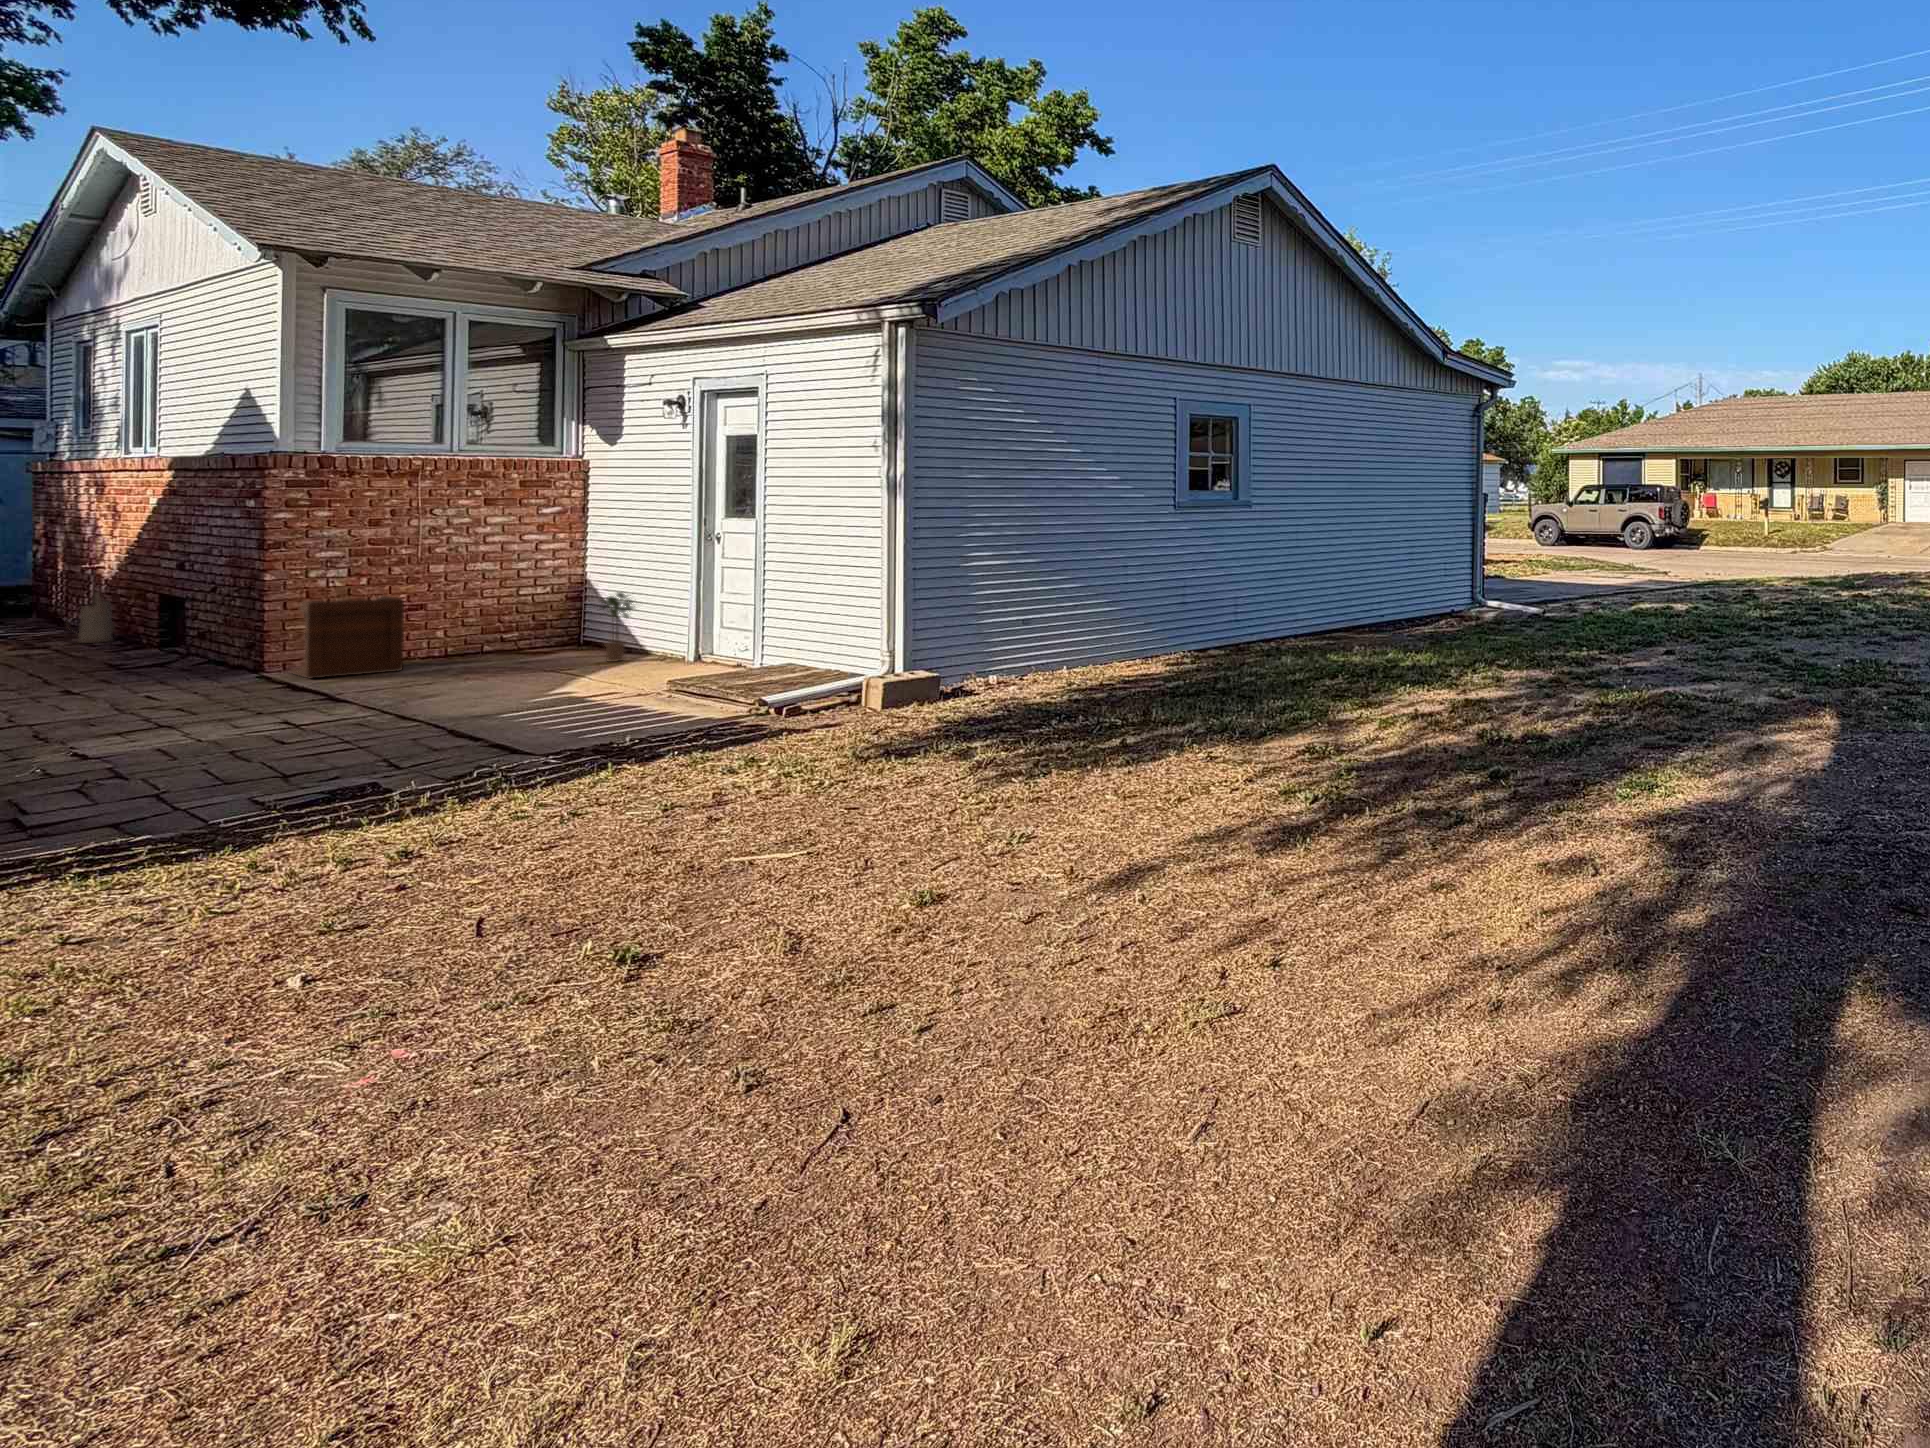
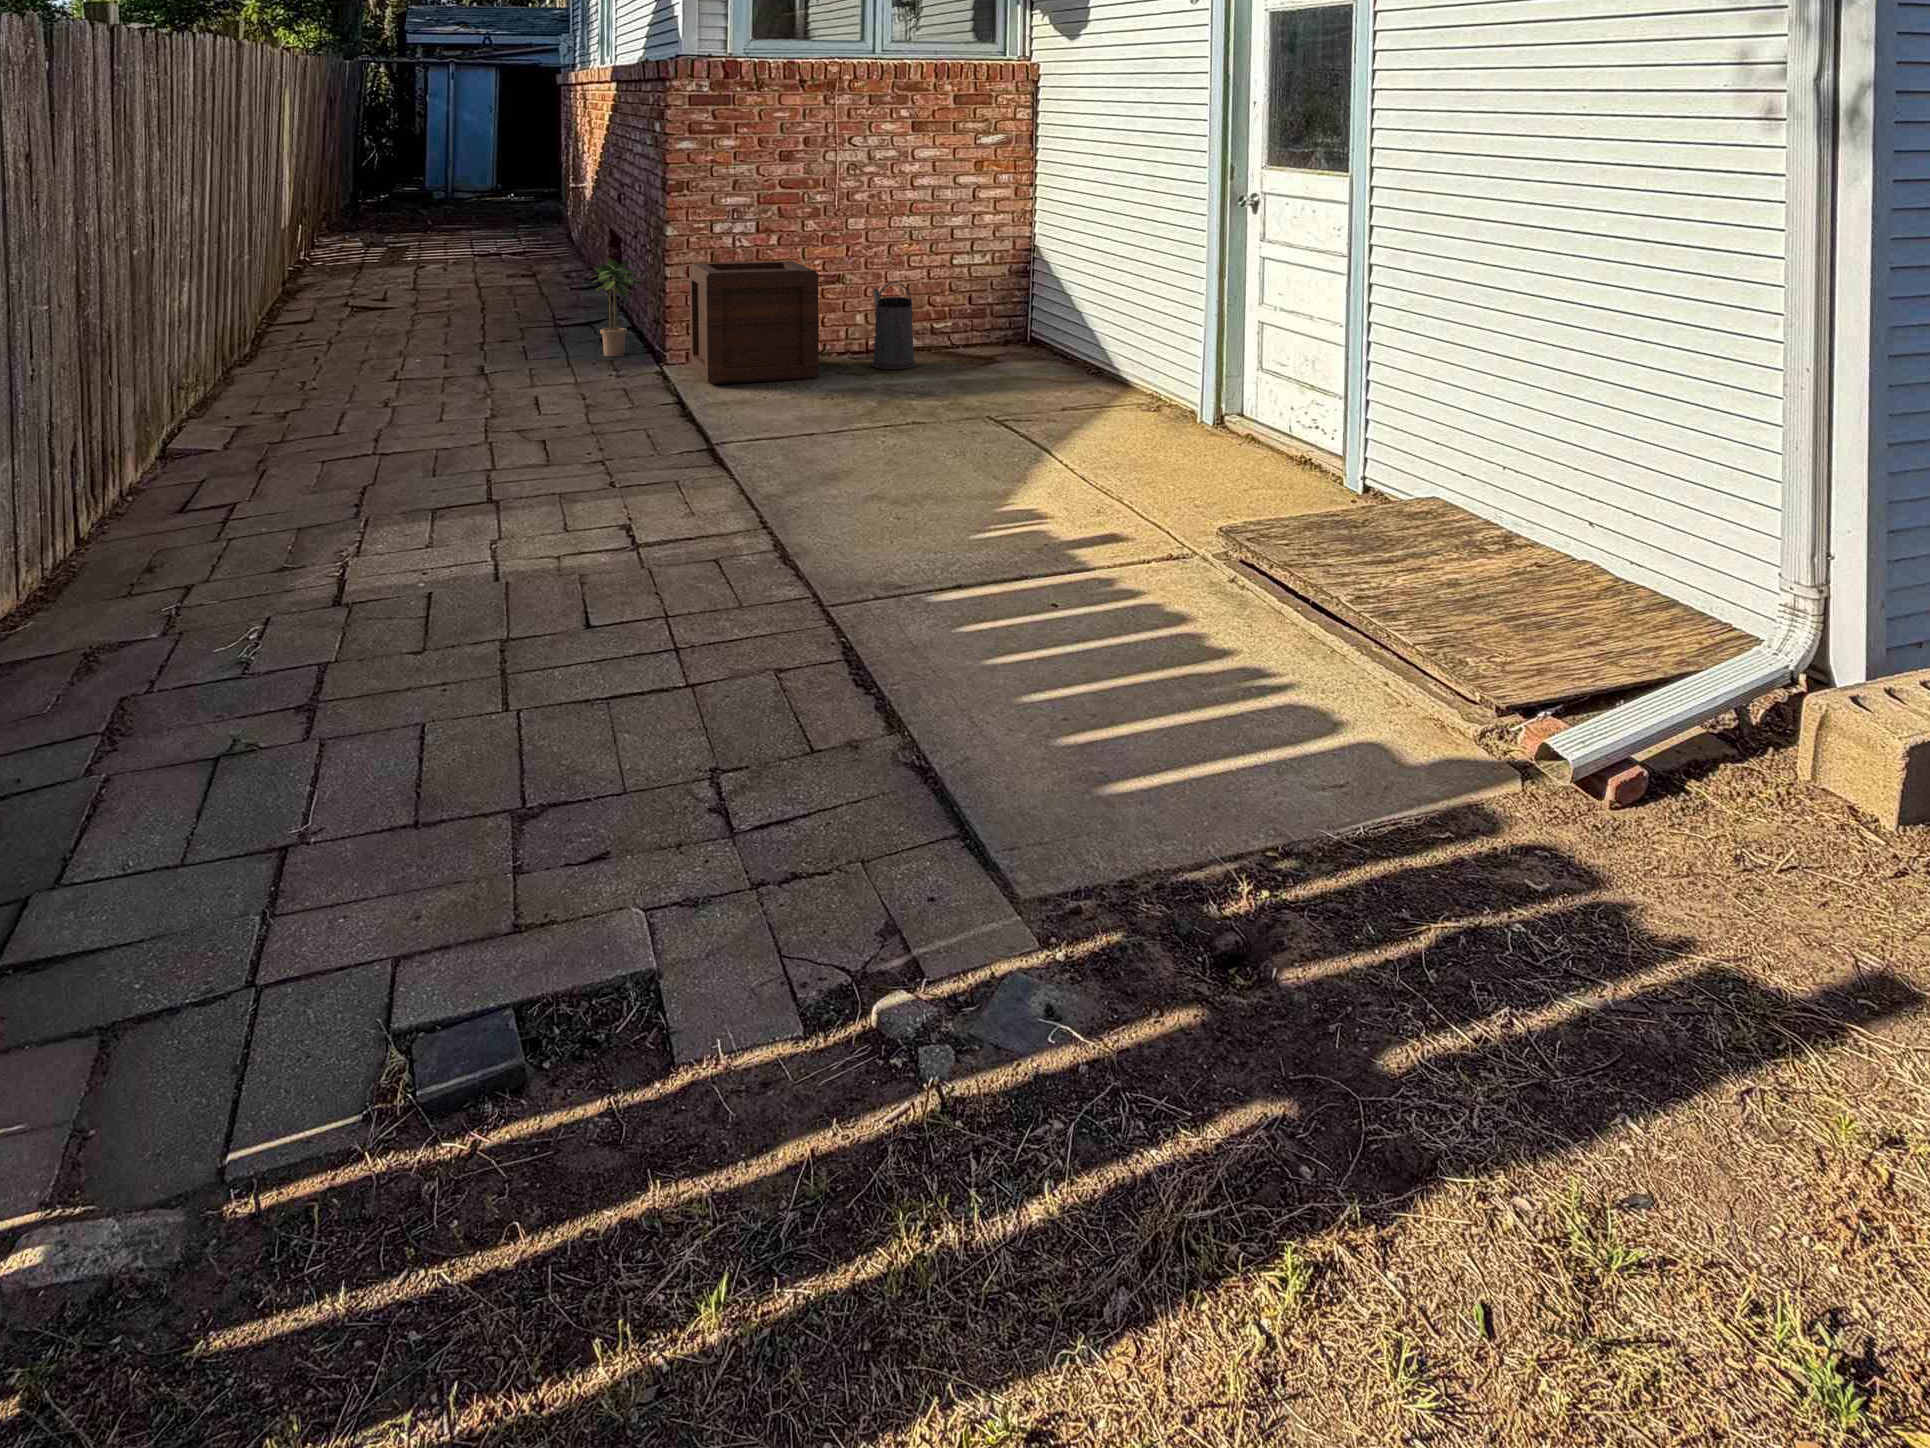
watering can: present [69,592,114,643] -> present [872,282,916,369]
potted plant: present [600,592,635,662] -> present [590,259,645,356]

